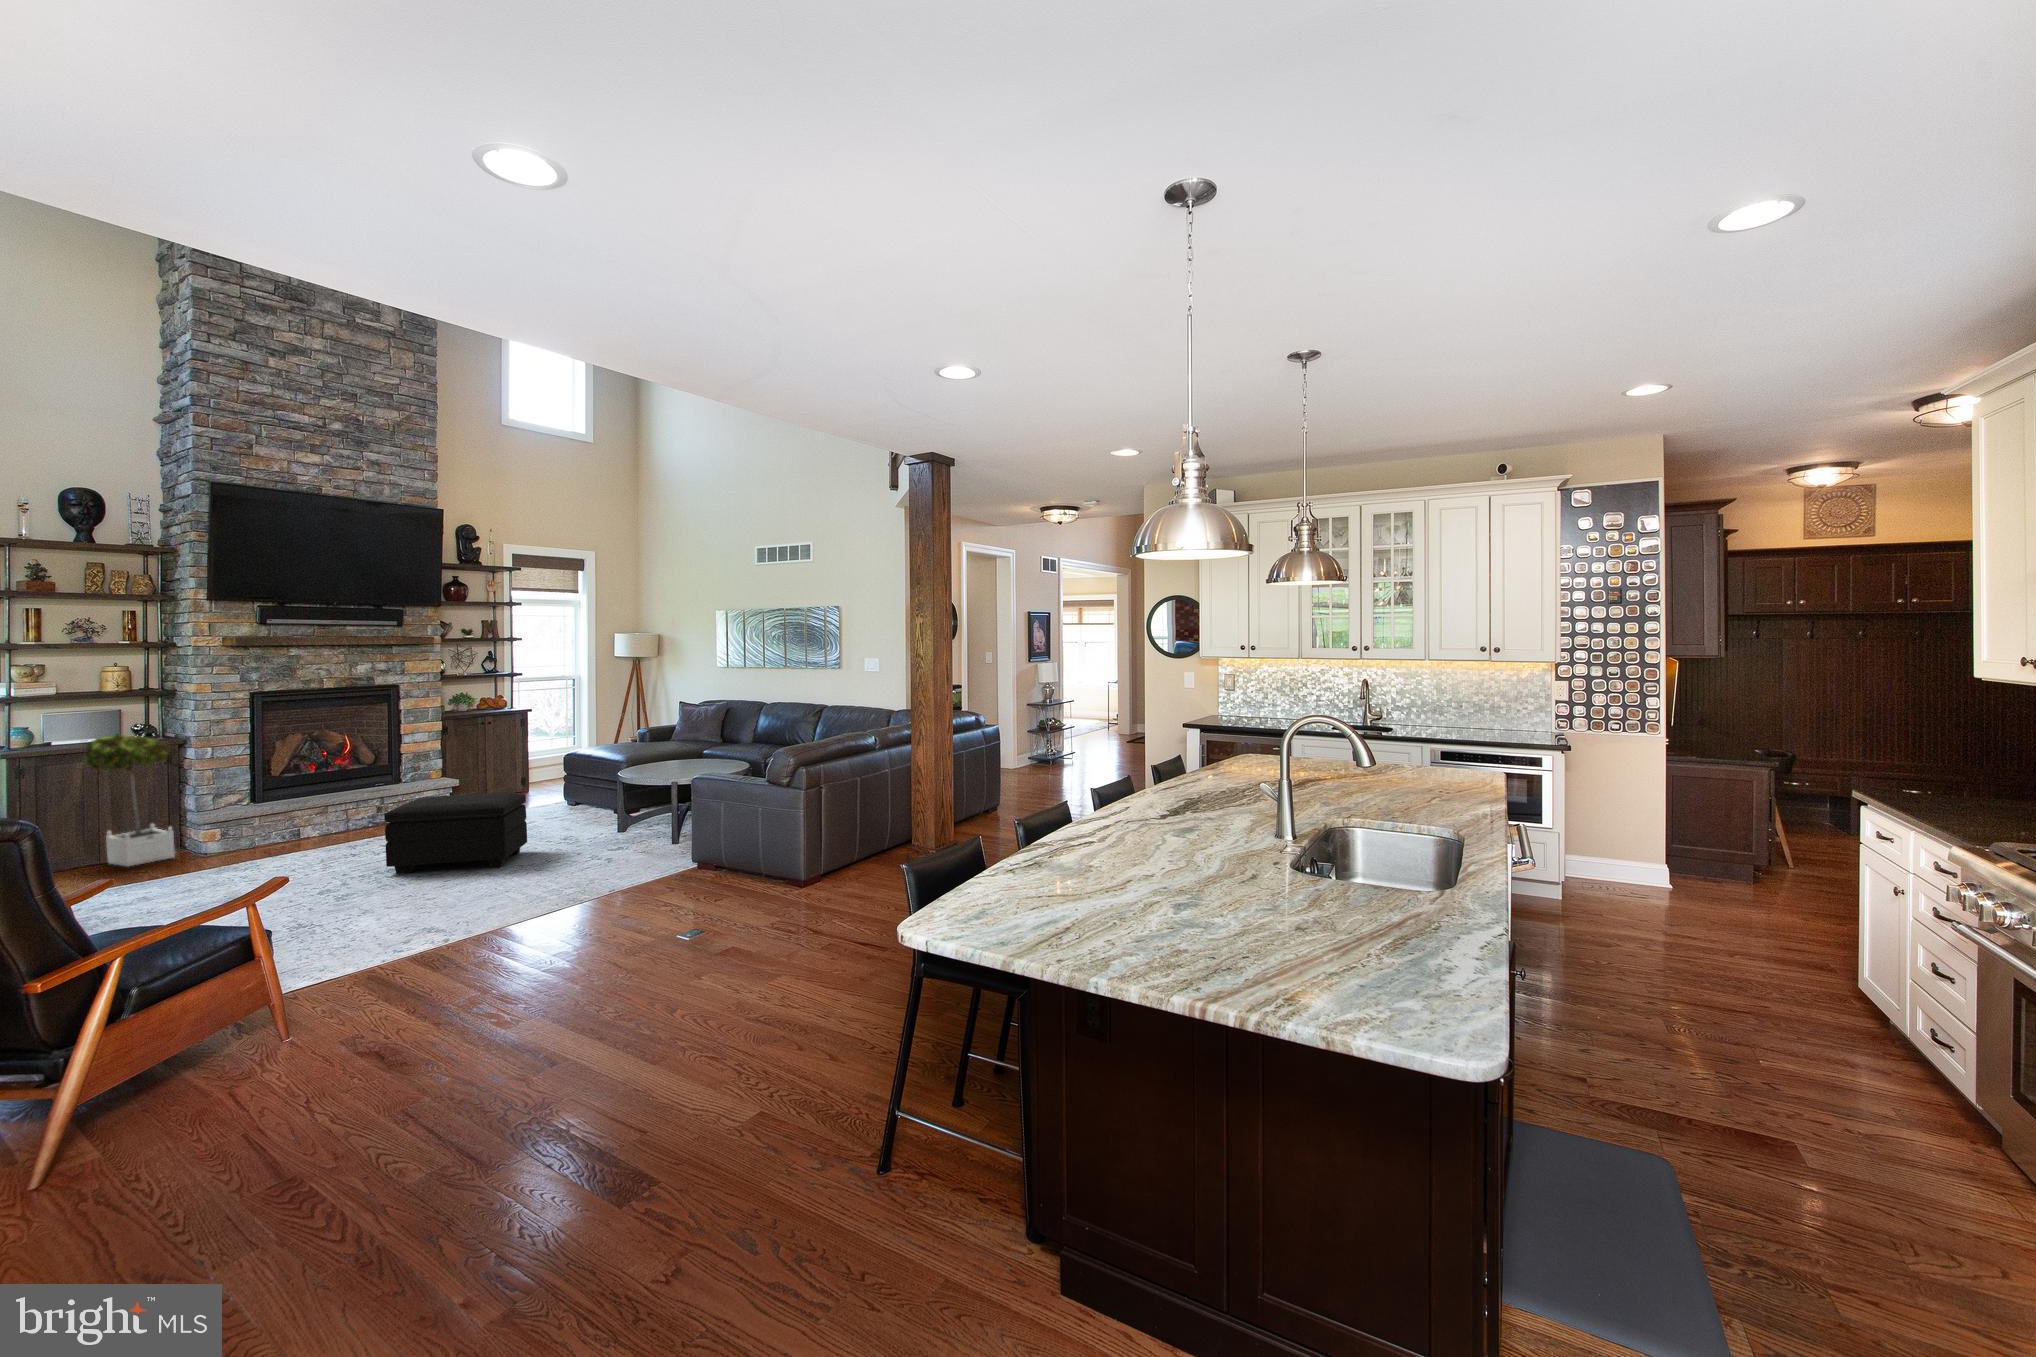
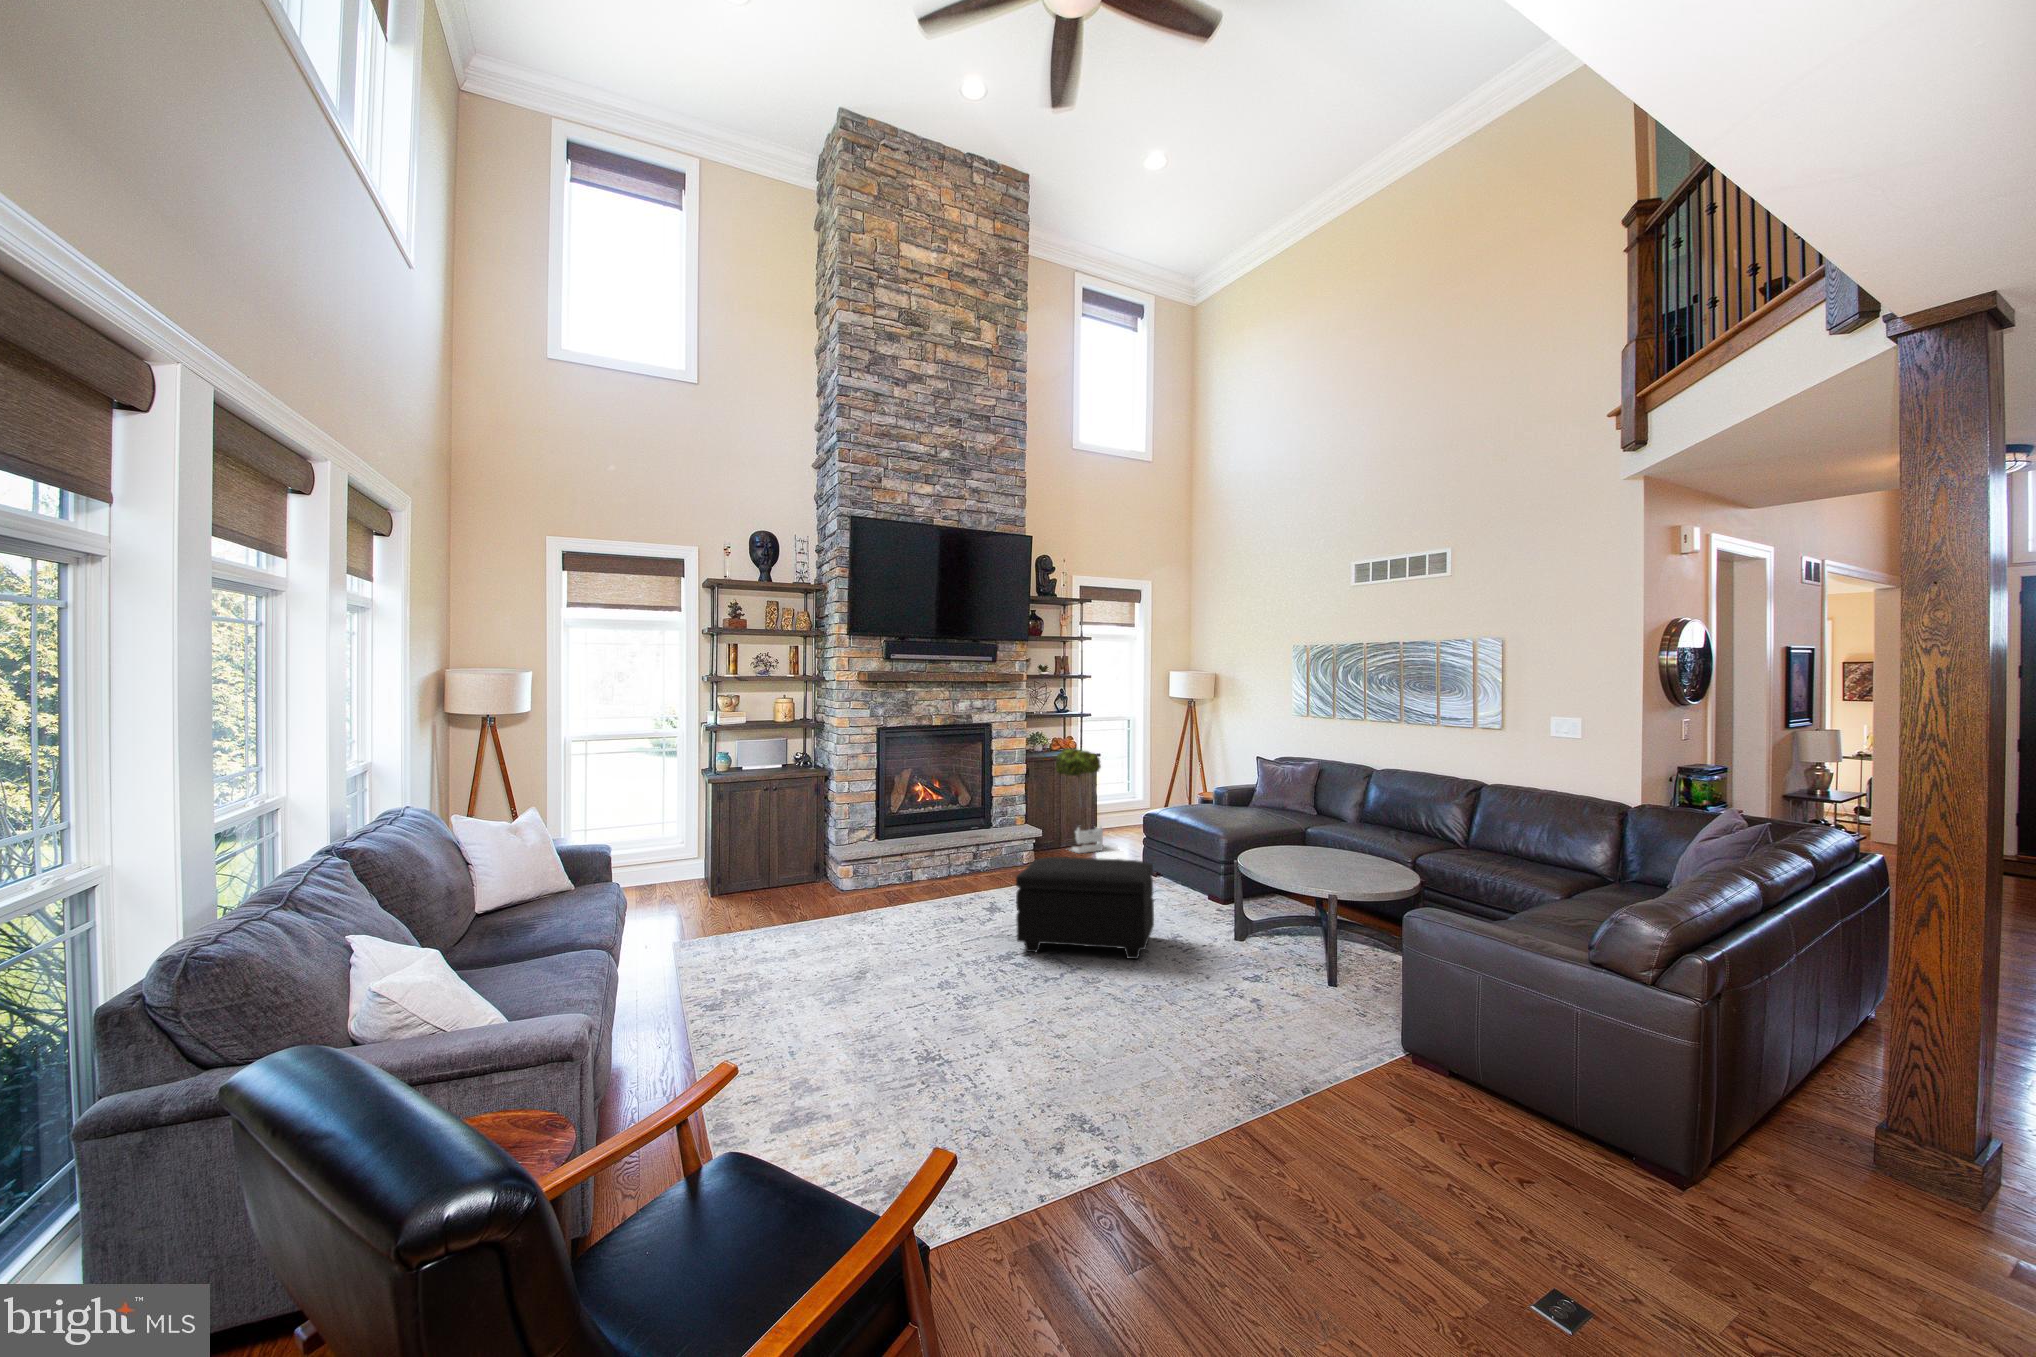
potted tree: present [85,734,175,866] -> present [1056,748,1103,853]

